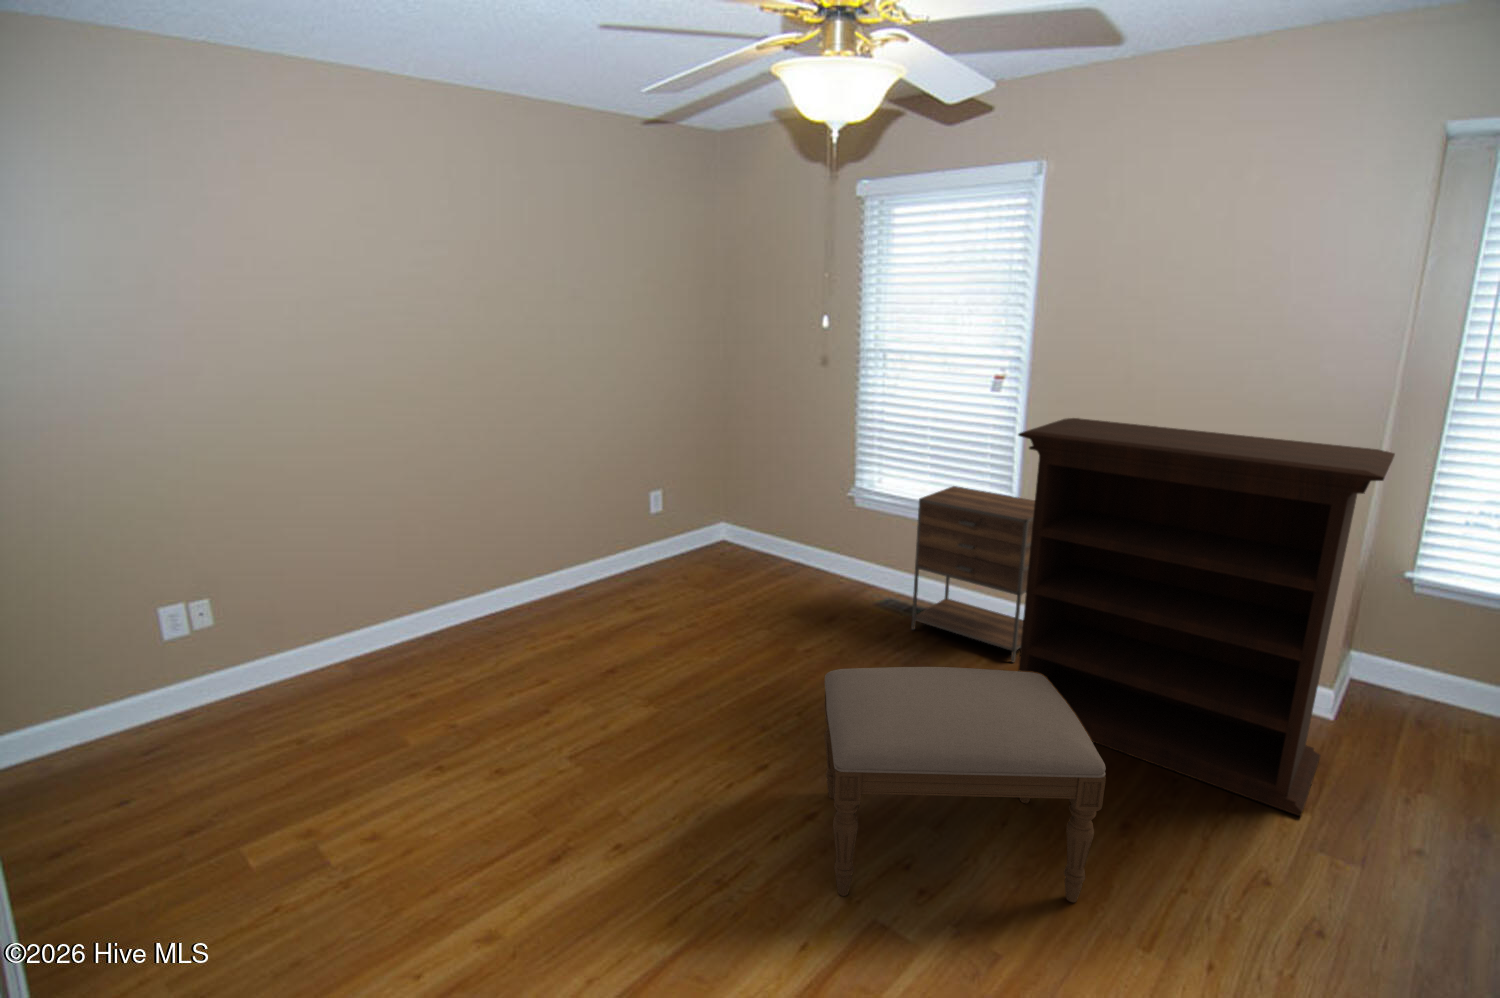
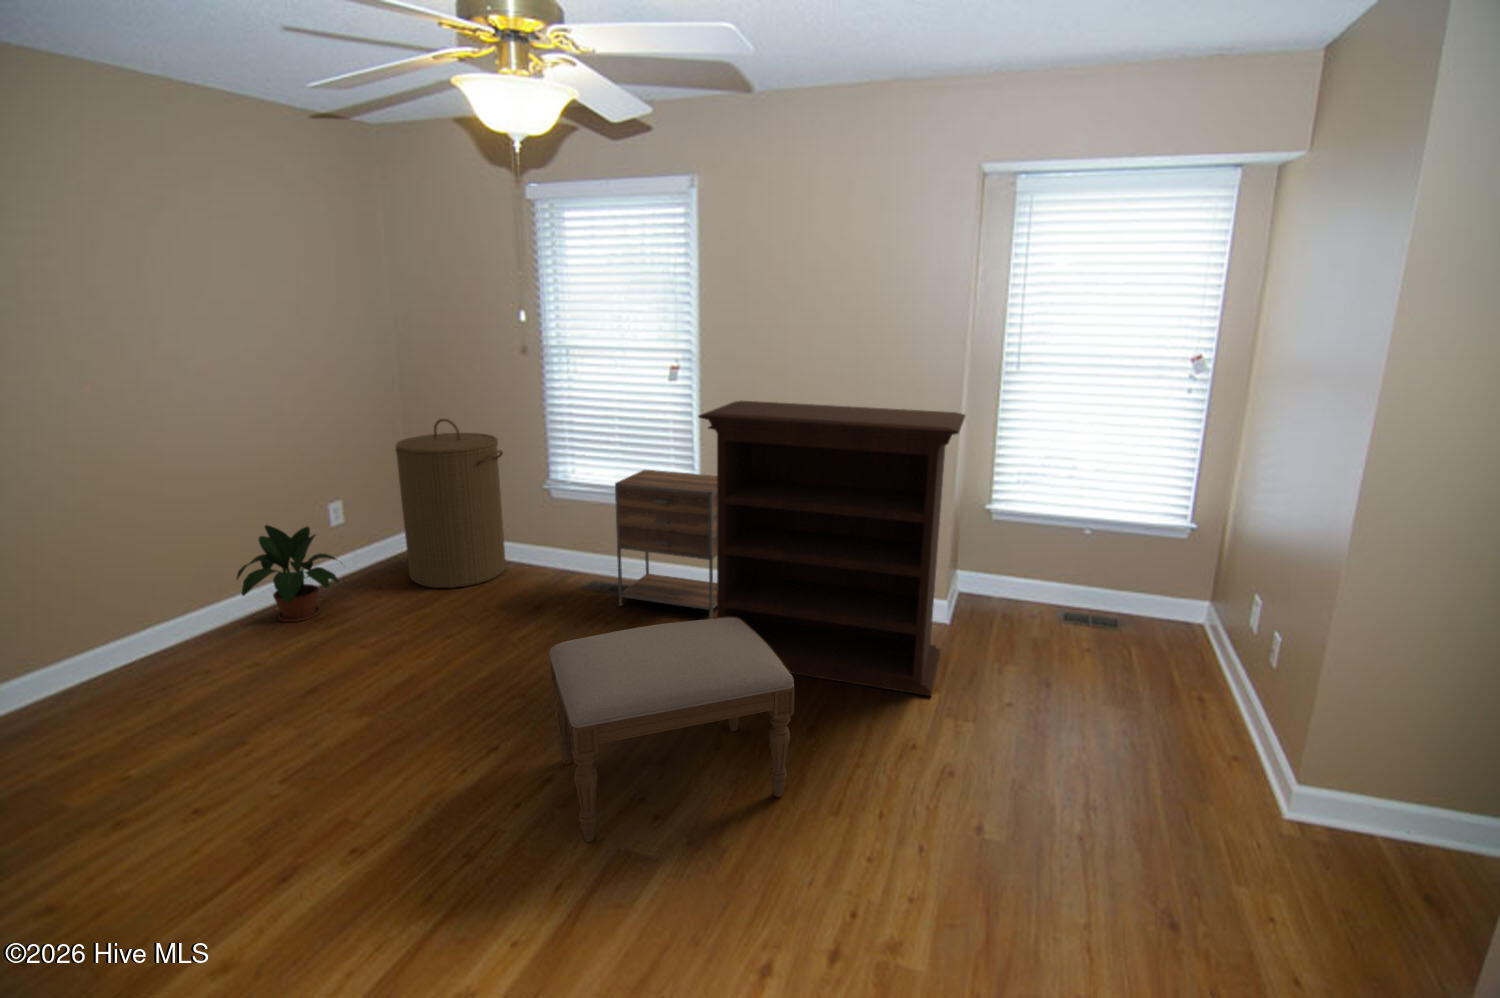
laundry hamper: none [712,419,810,586] -> present [396,419,506,588]
potted plant: none [571,508,659,598] -> present [237,525,339,622]

